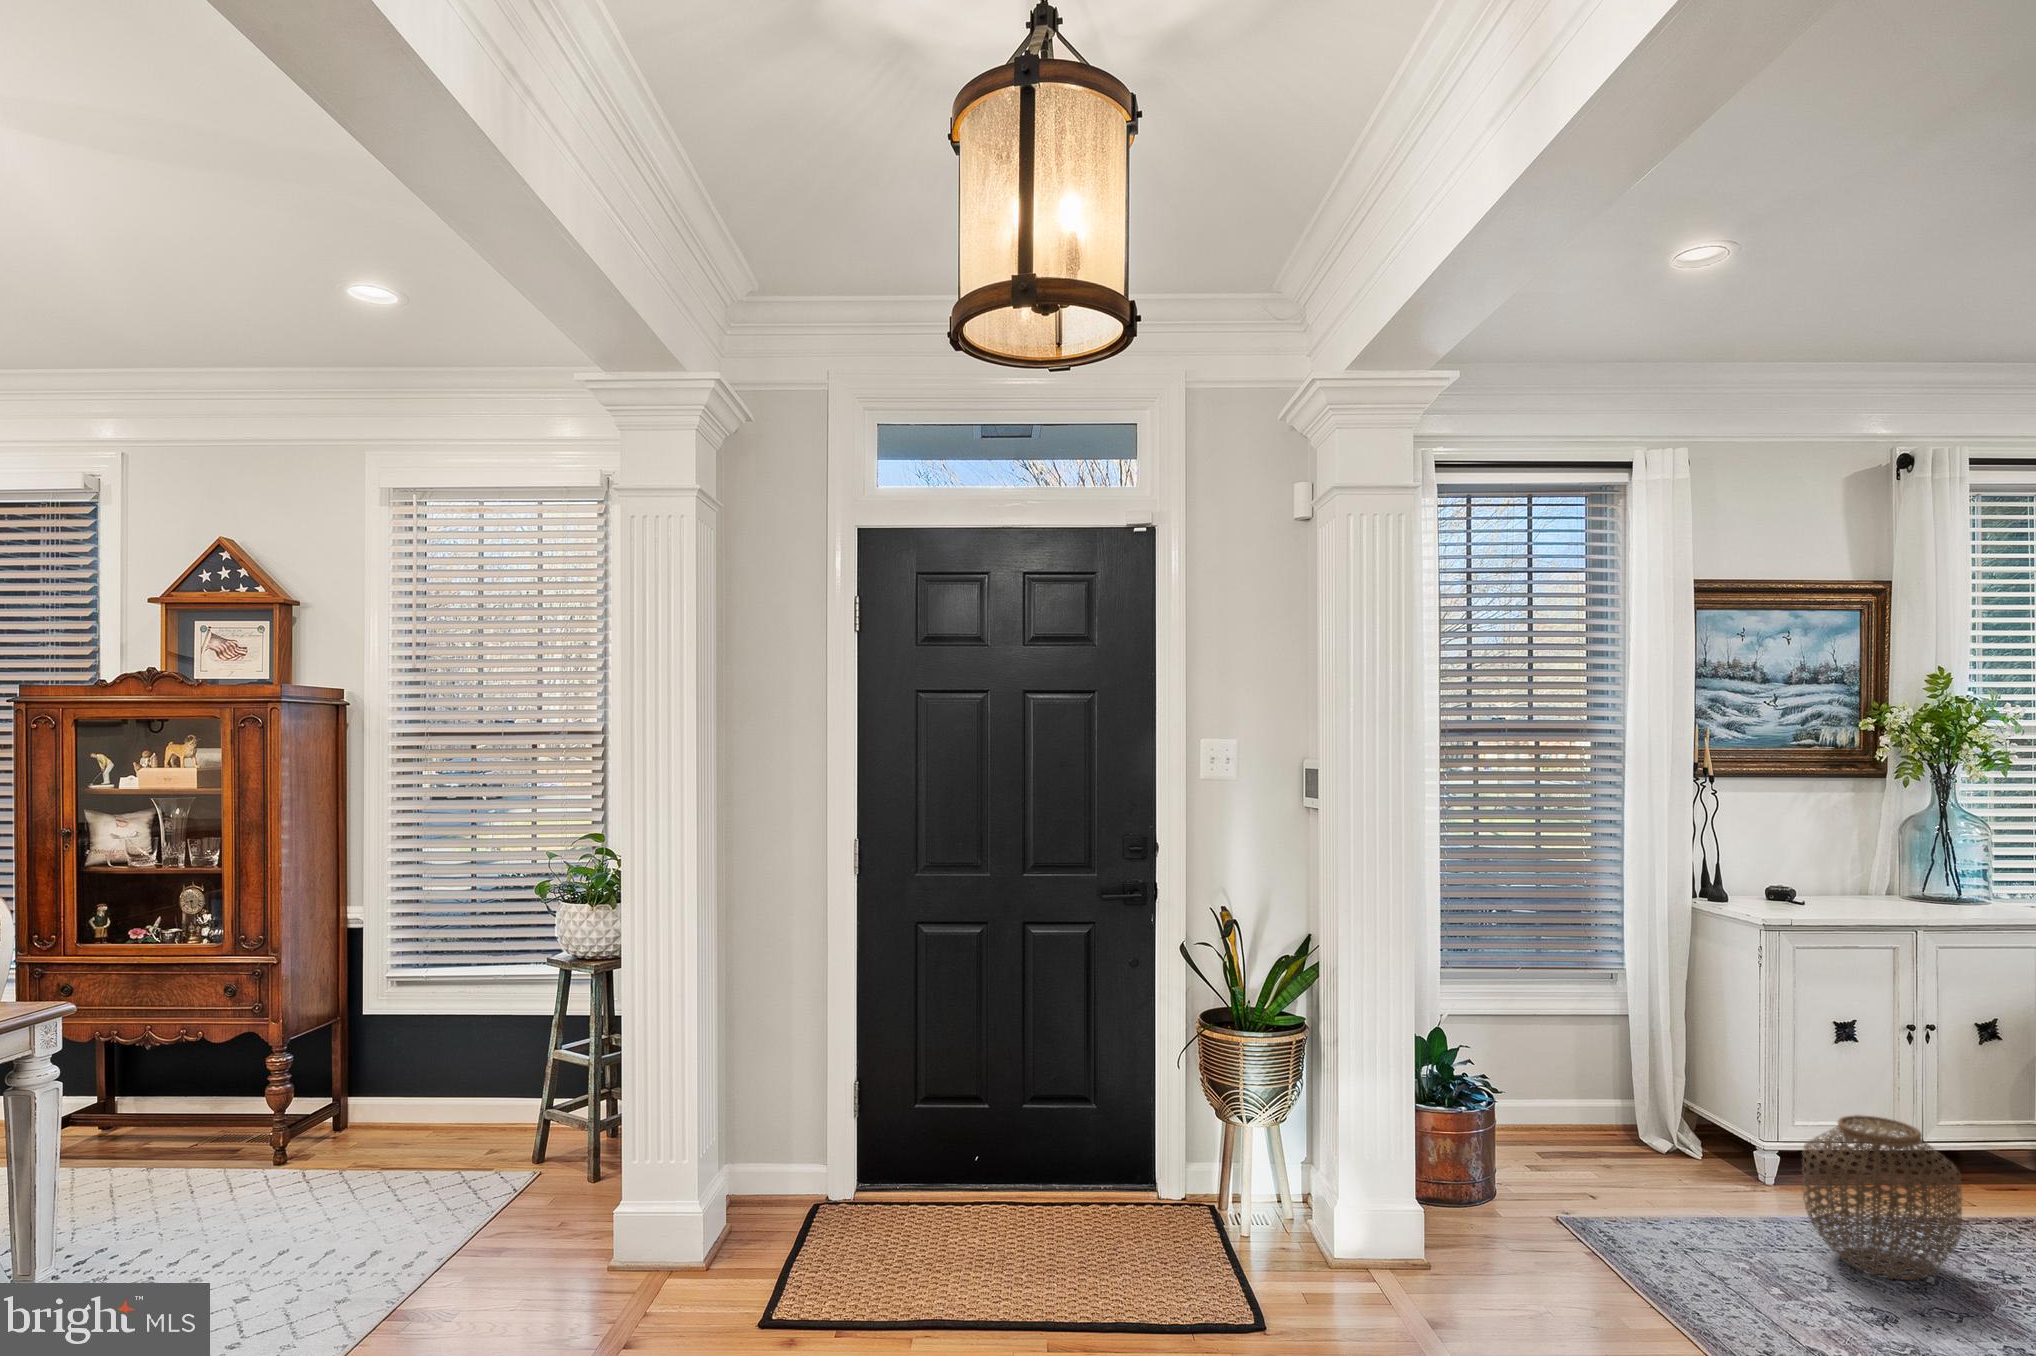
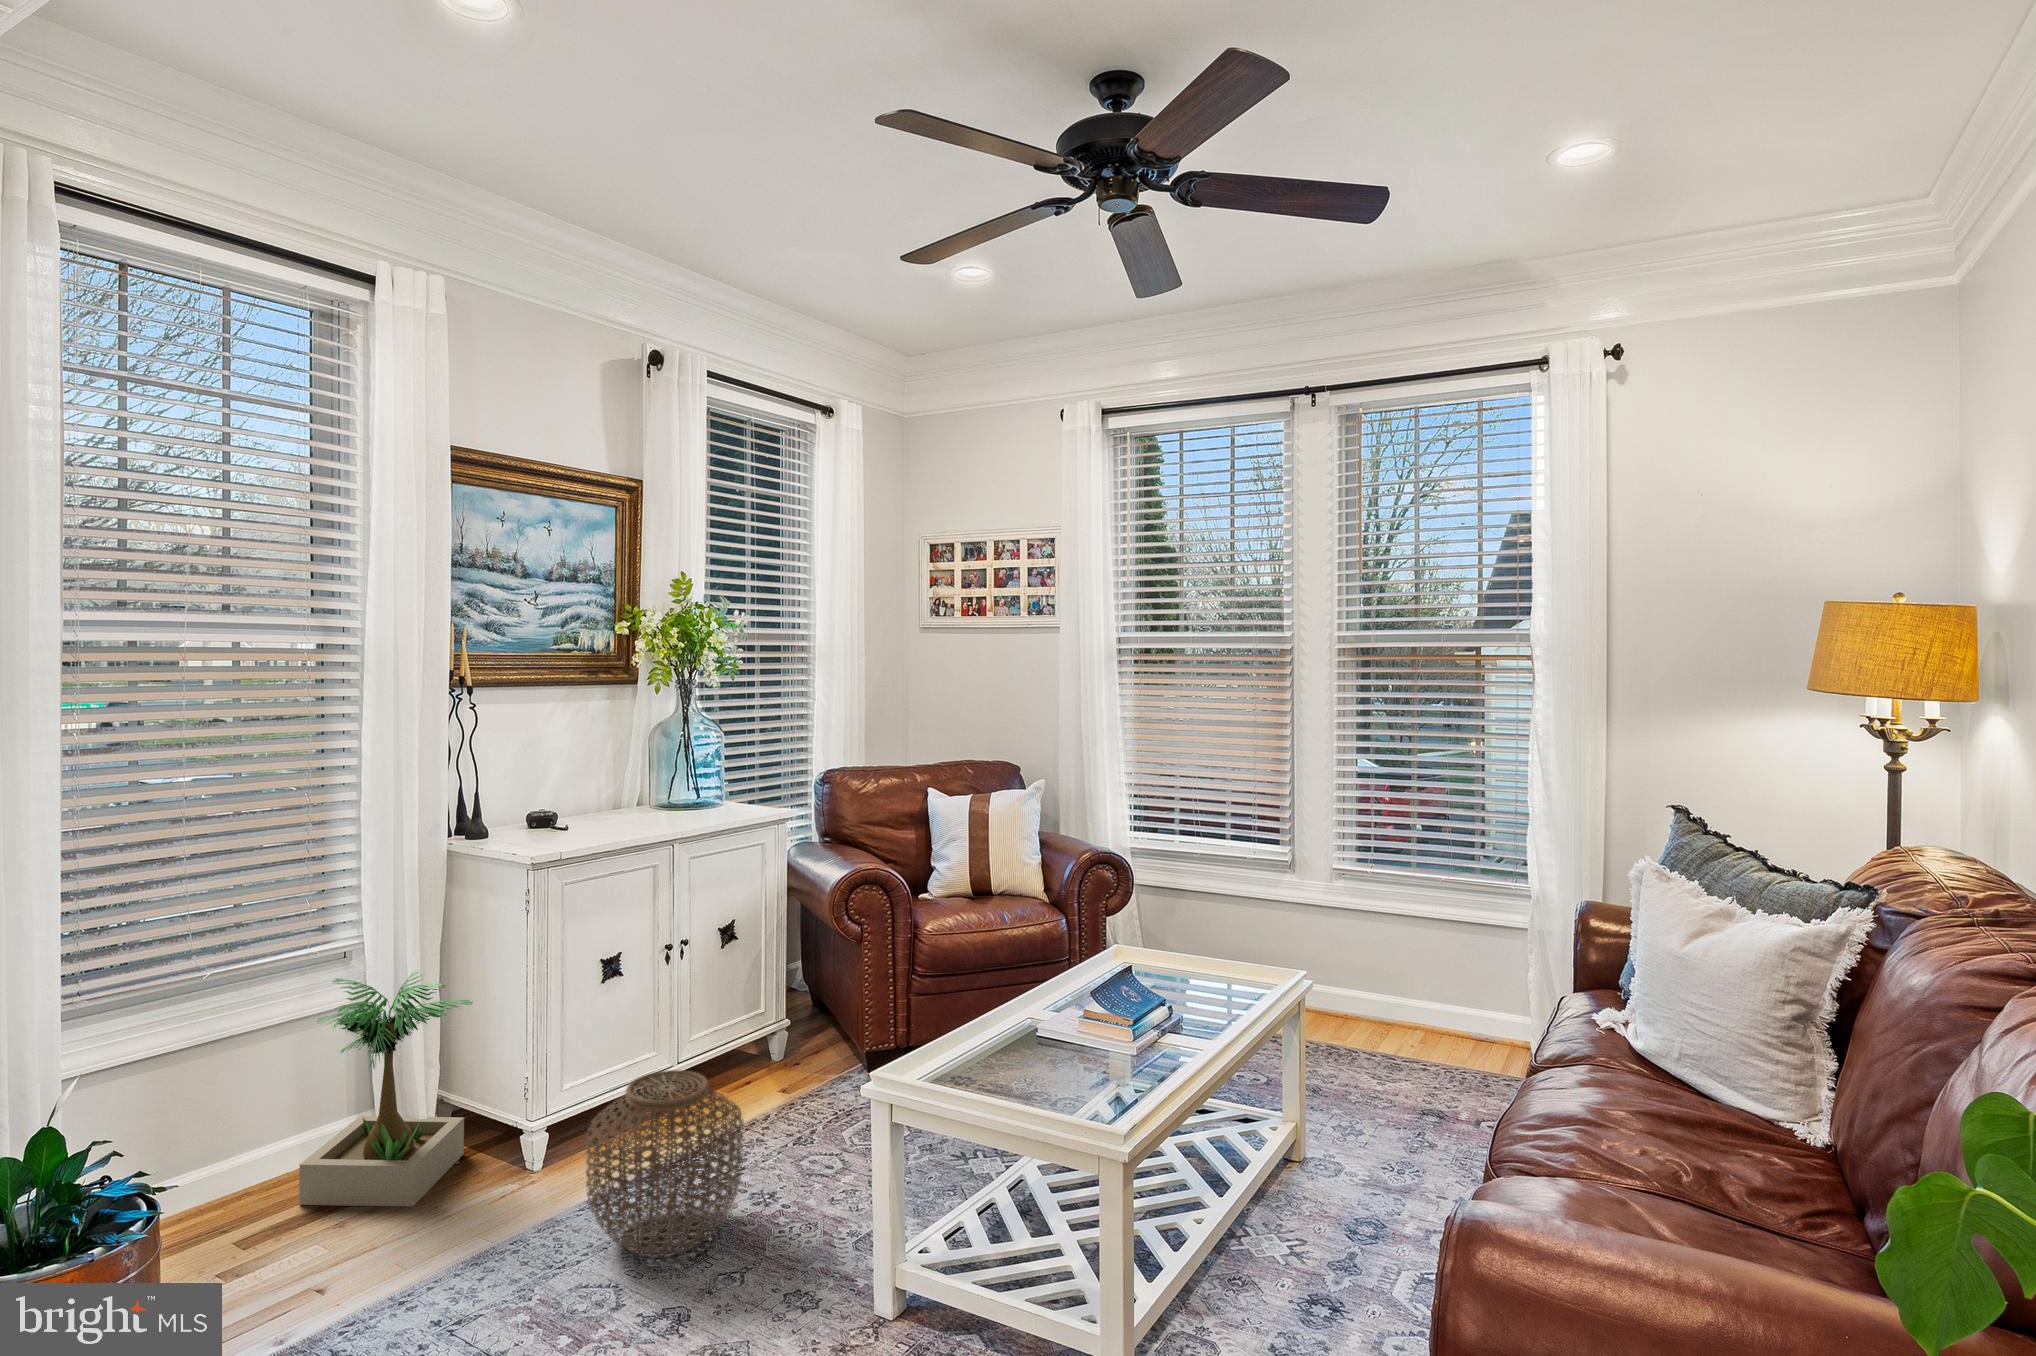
potted plant: none [1586,992,1725,1181] -> present [299,972,473,1207]

